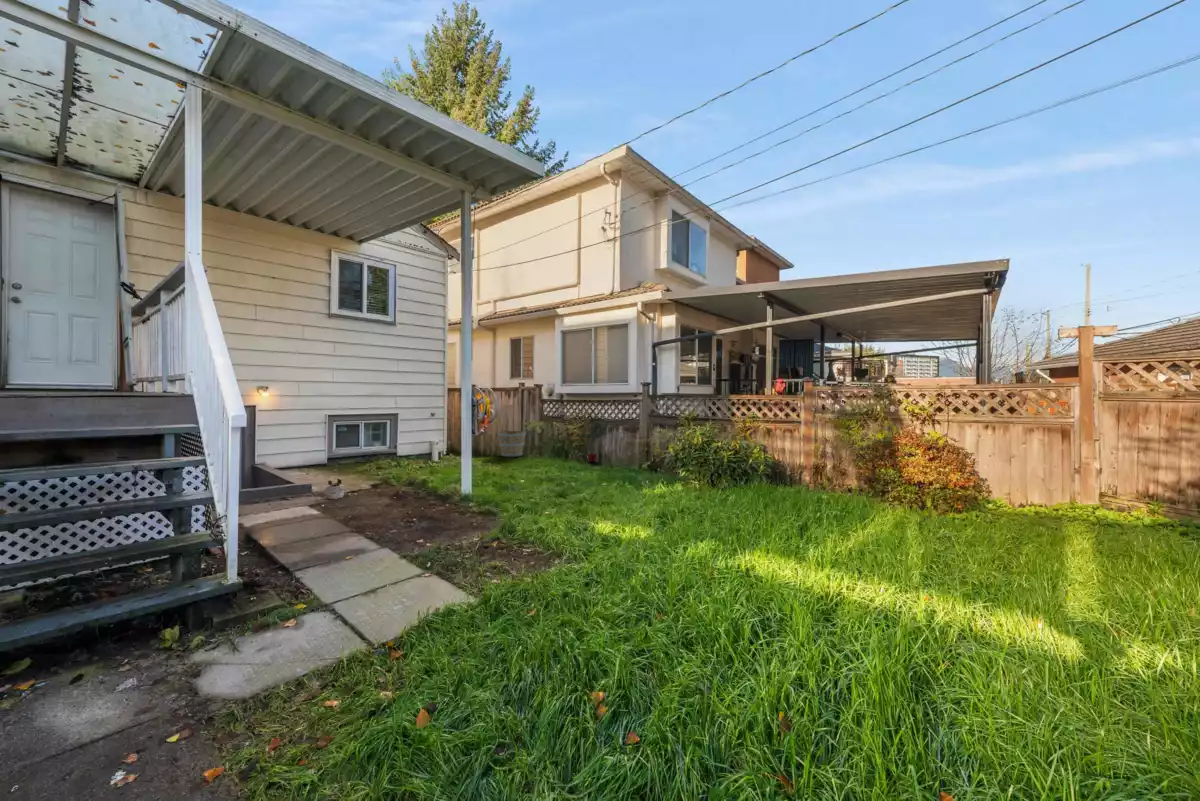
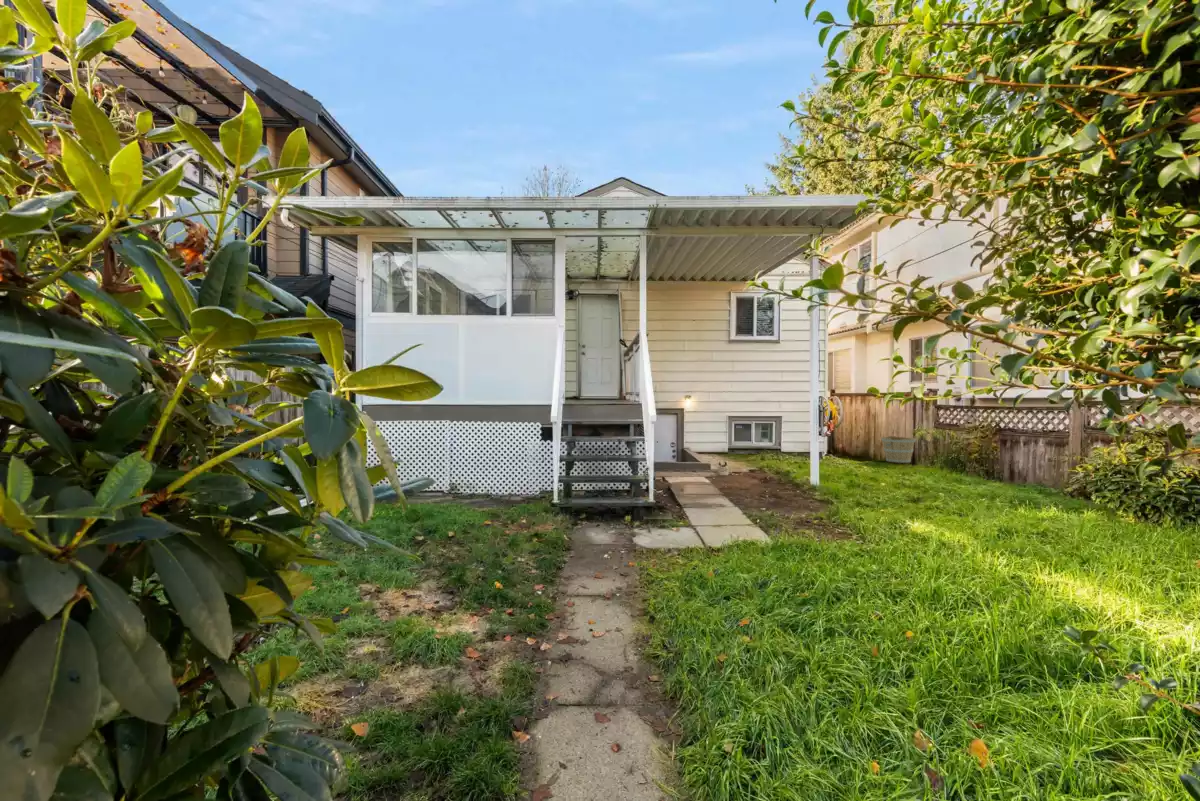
potted tree: present [578,416,609,462] -> none [974,424,1020,477]

